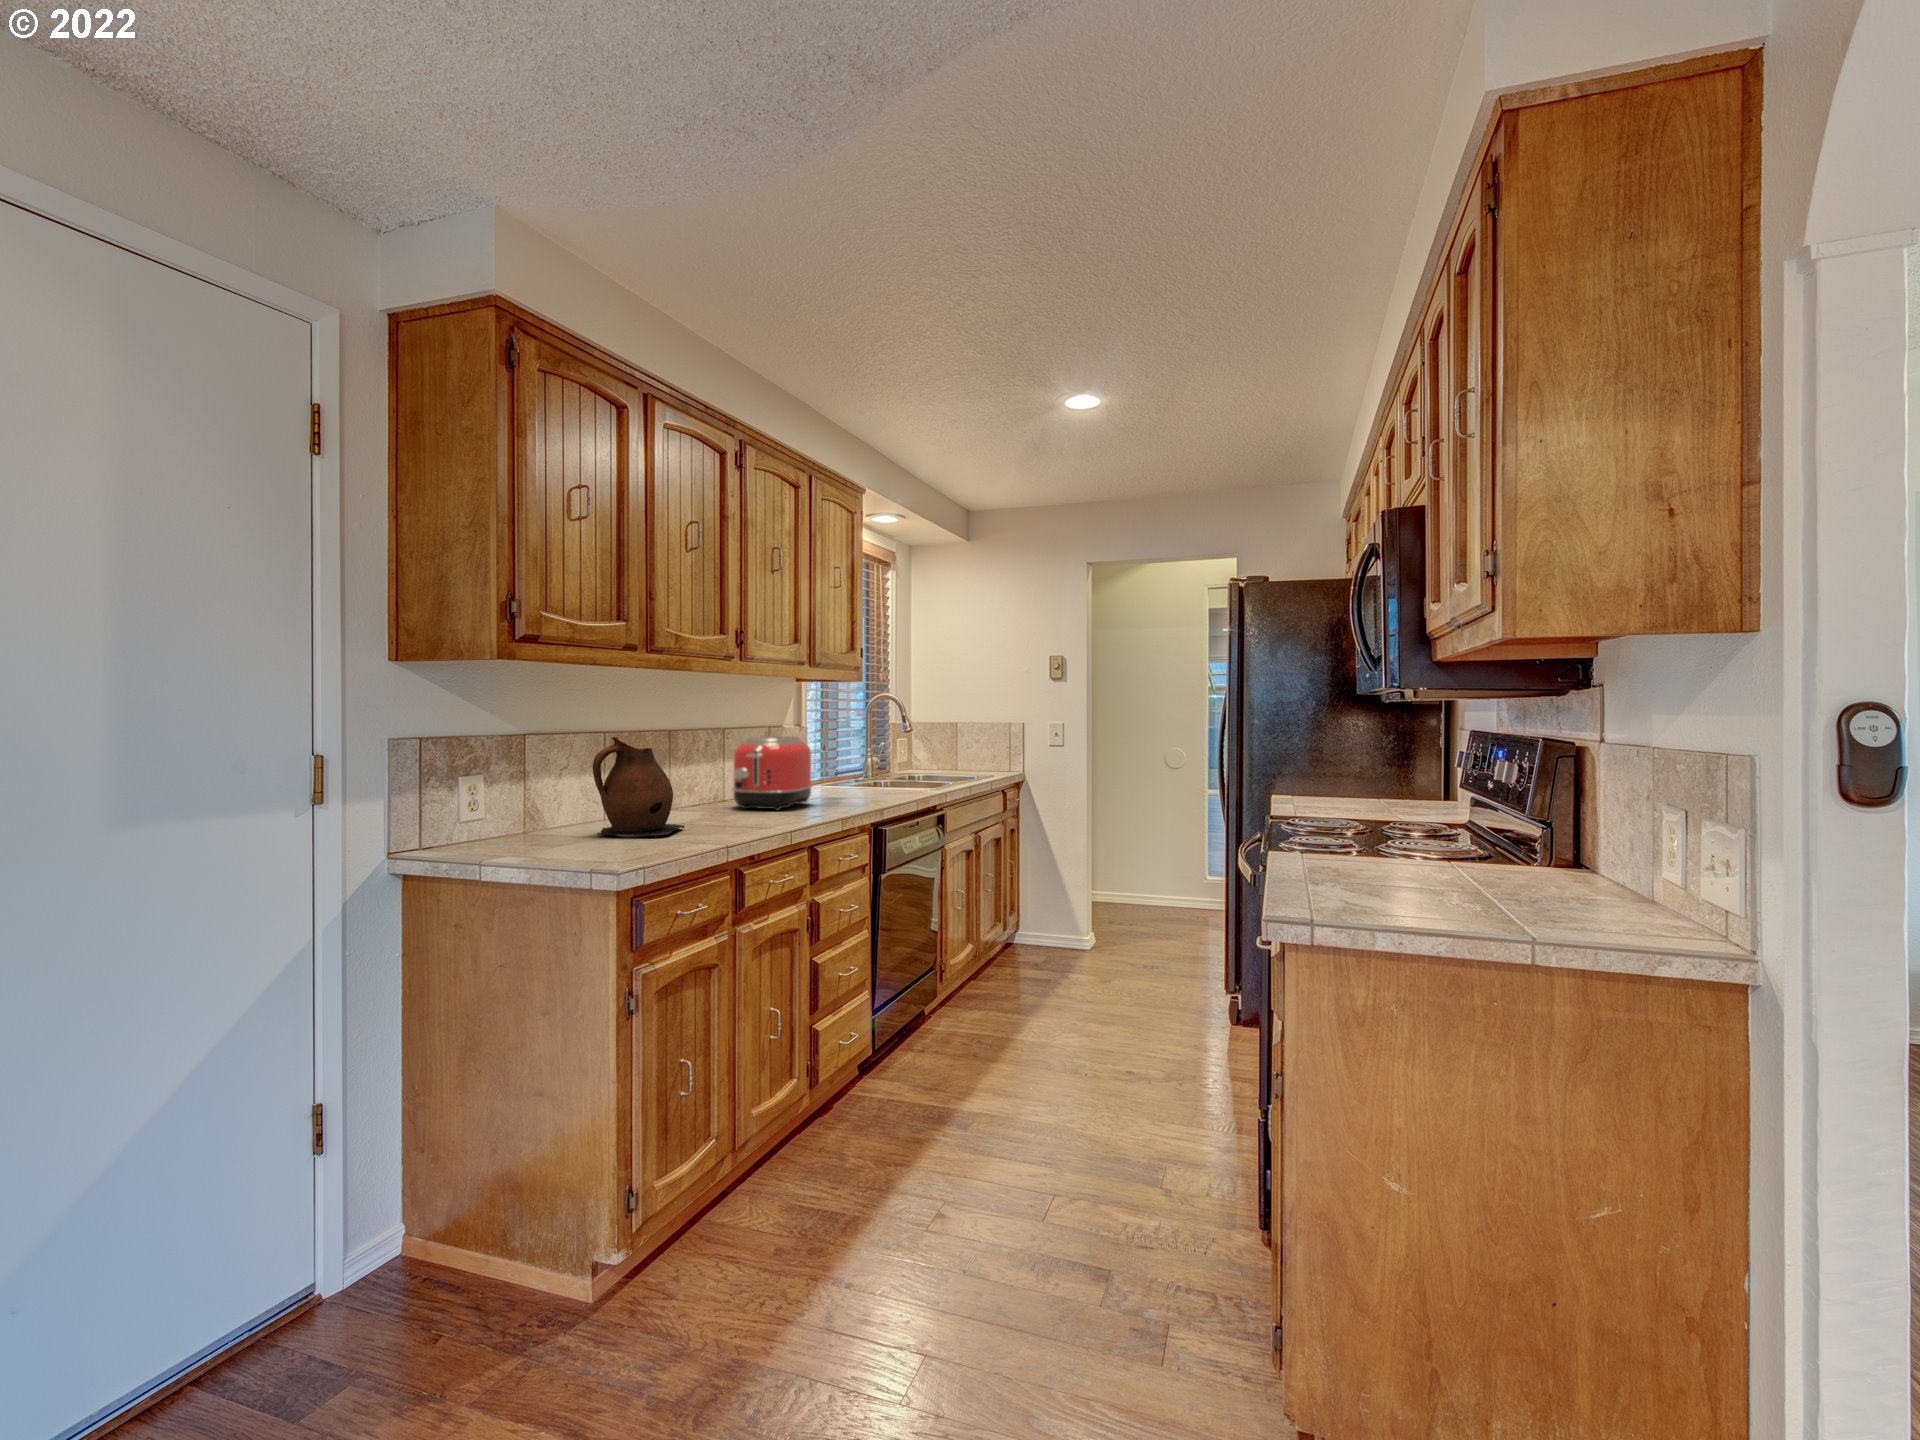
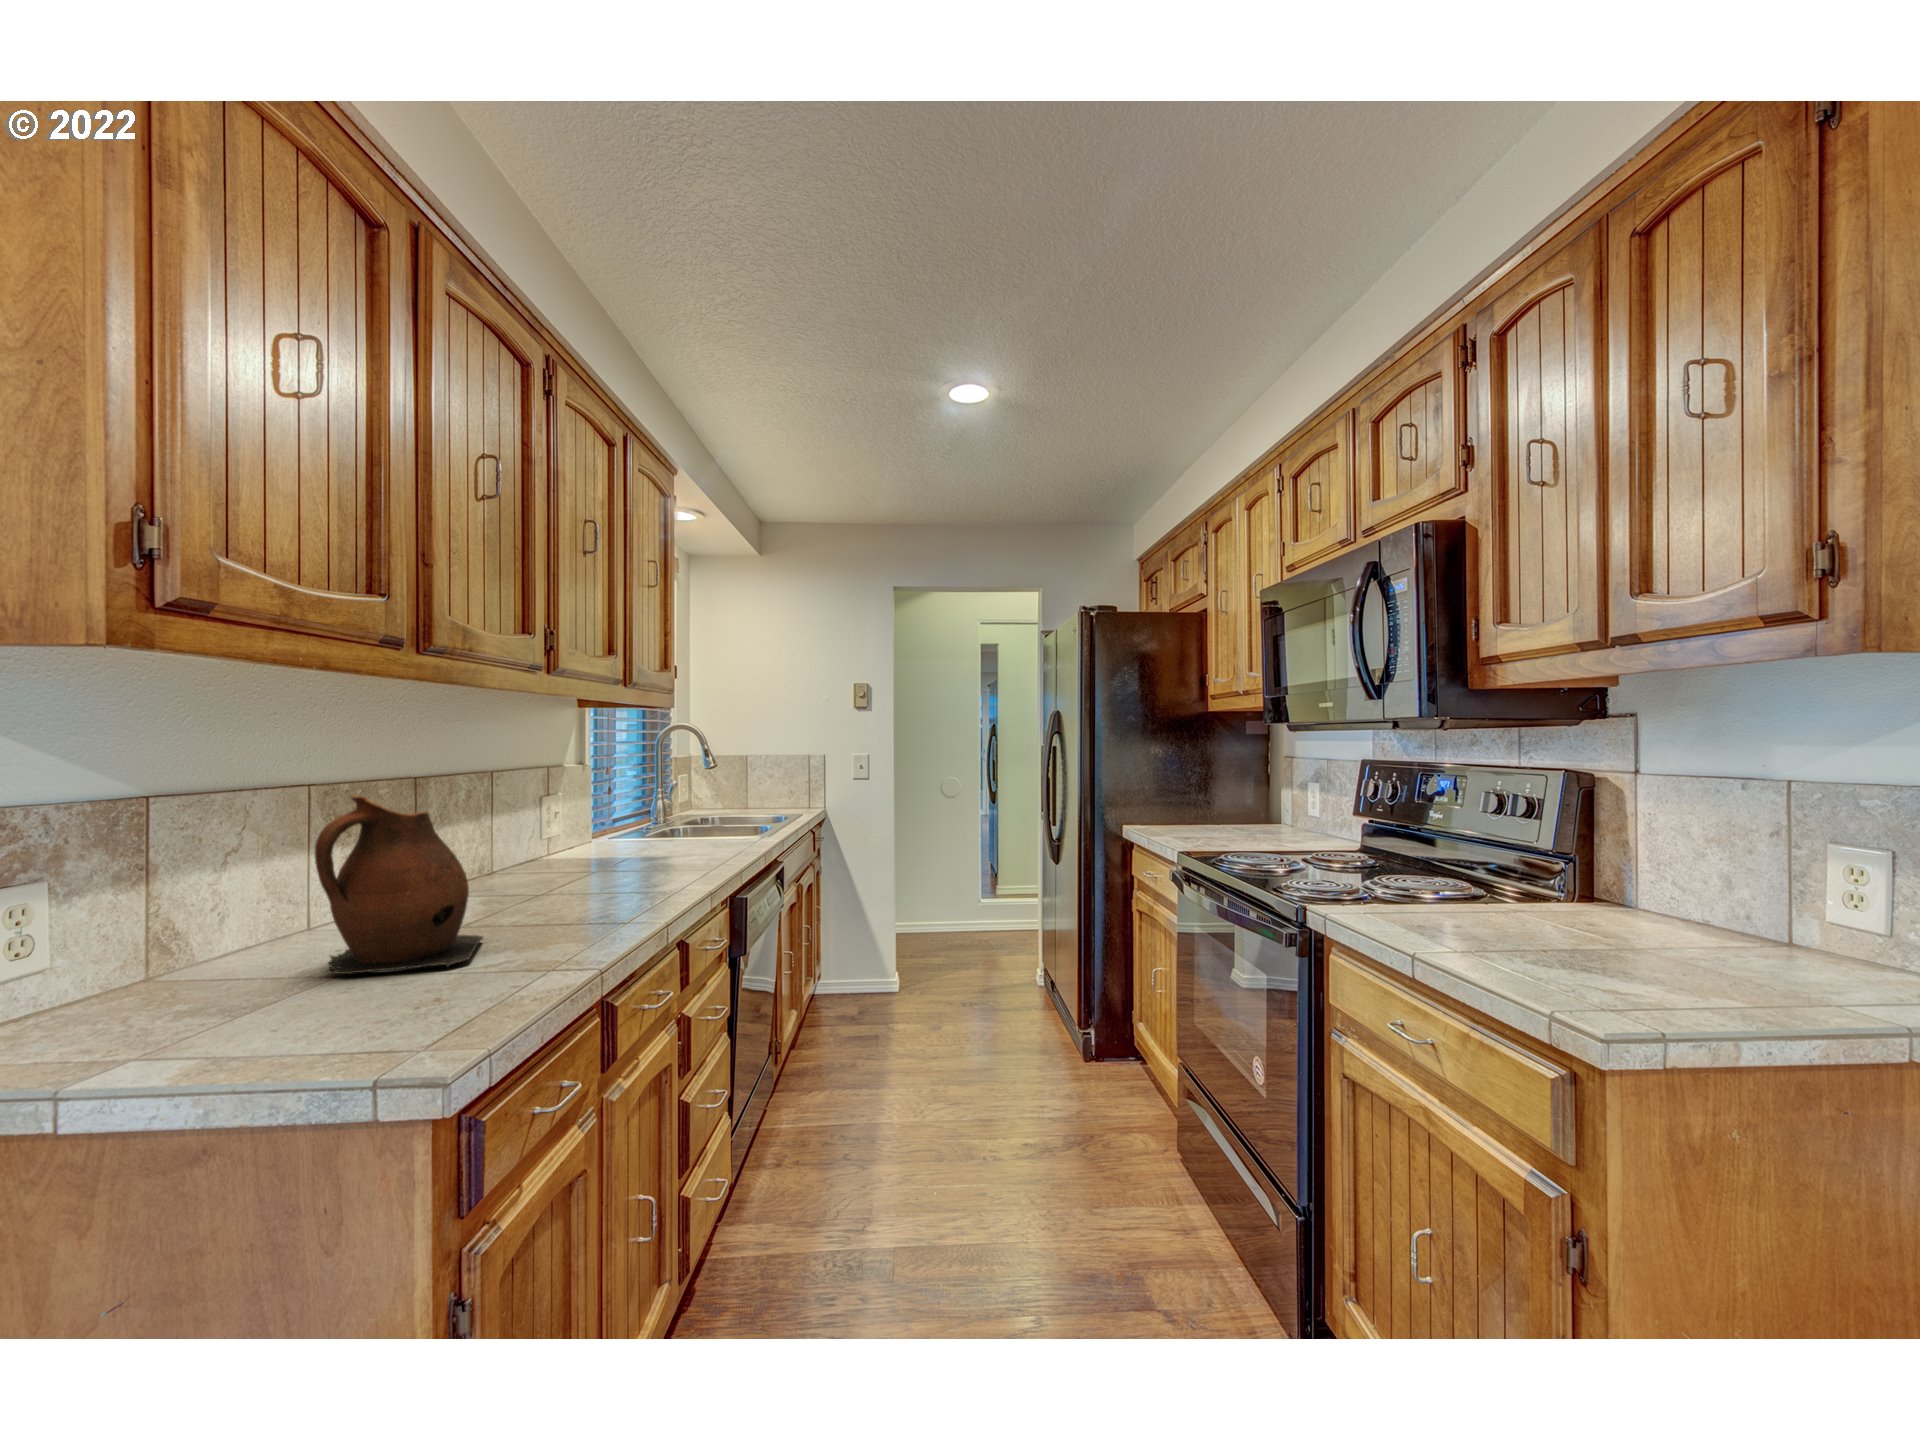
toaster: present [733,736,812,810] -> none [522,780,639,890]

